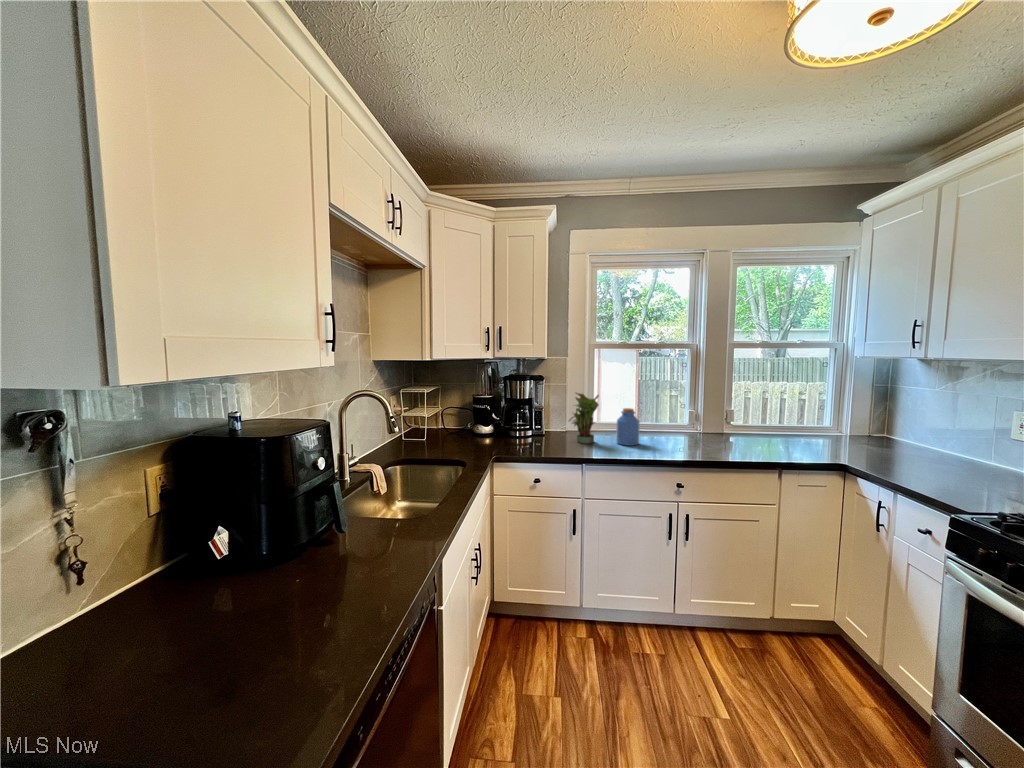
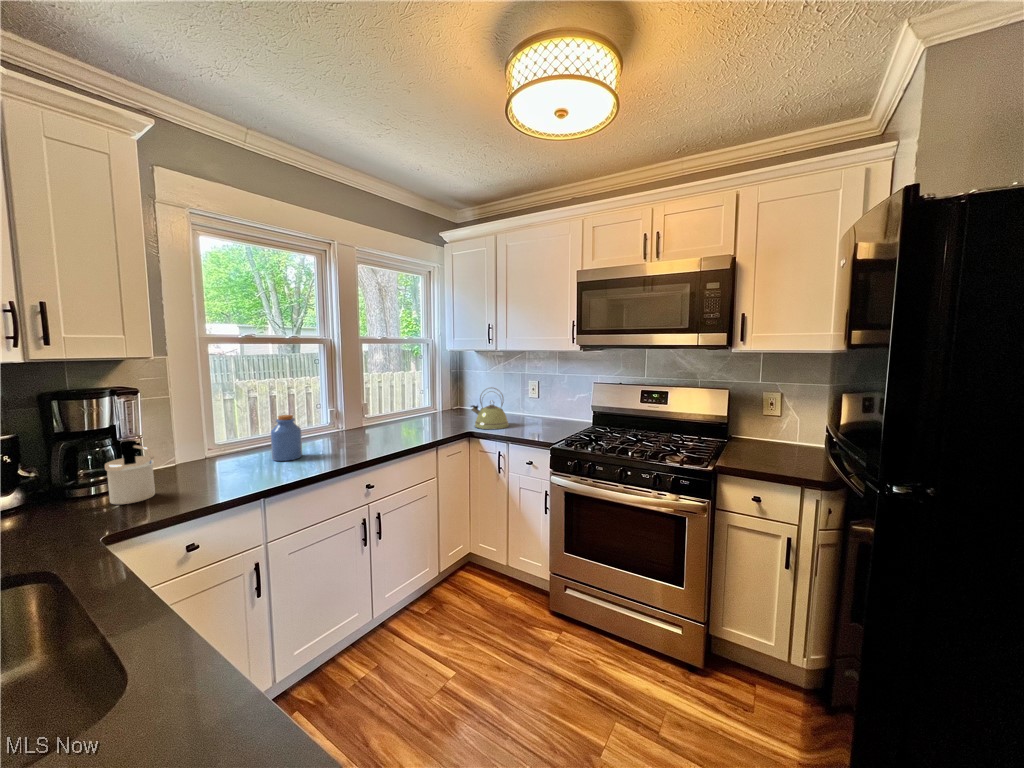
potted plant: present [569,393,599,443] -> none [194,402,248,473]
soap dispenser: none [517,409,539,446] -> present [105,440,155,504]
kettle: none [860,410,929,472] -> present [471,388,509,430]

